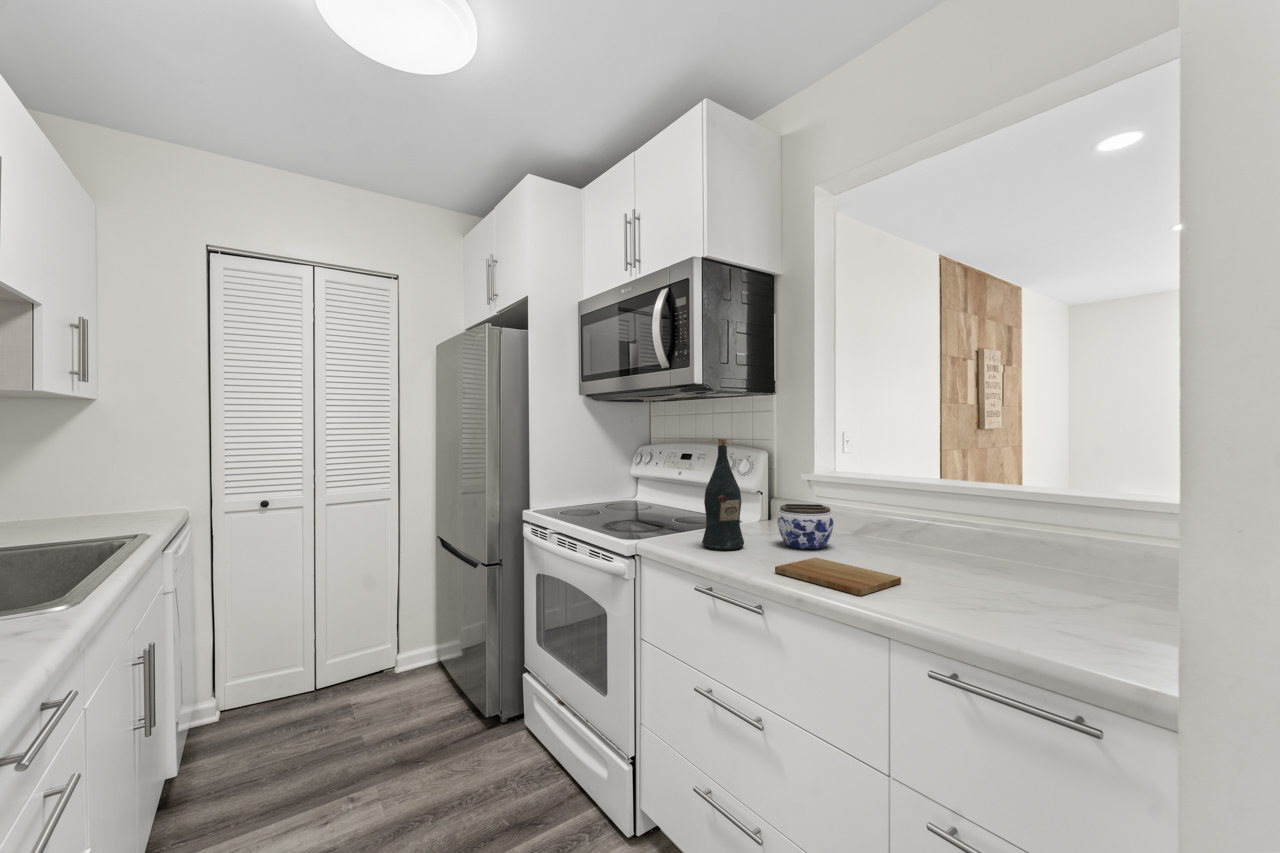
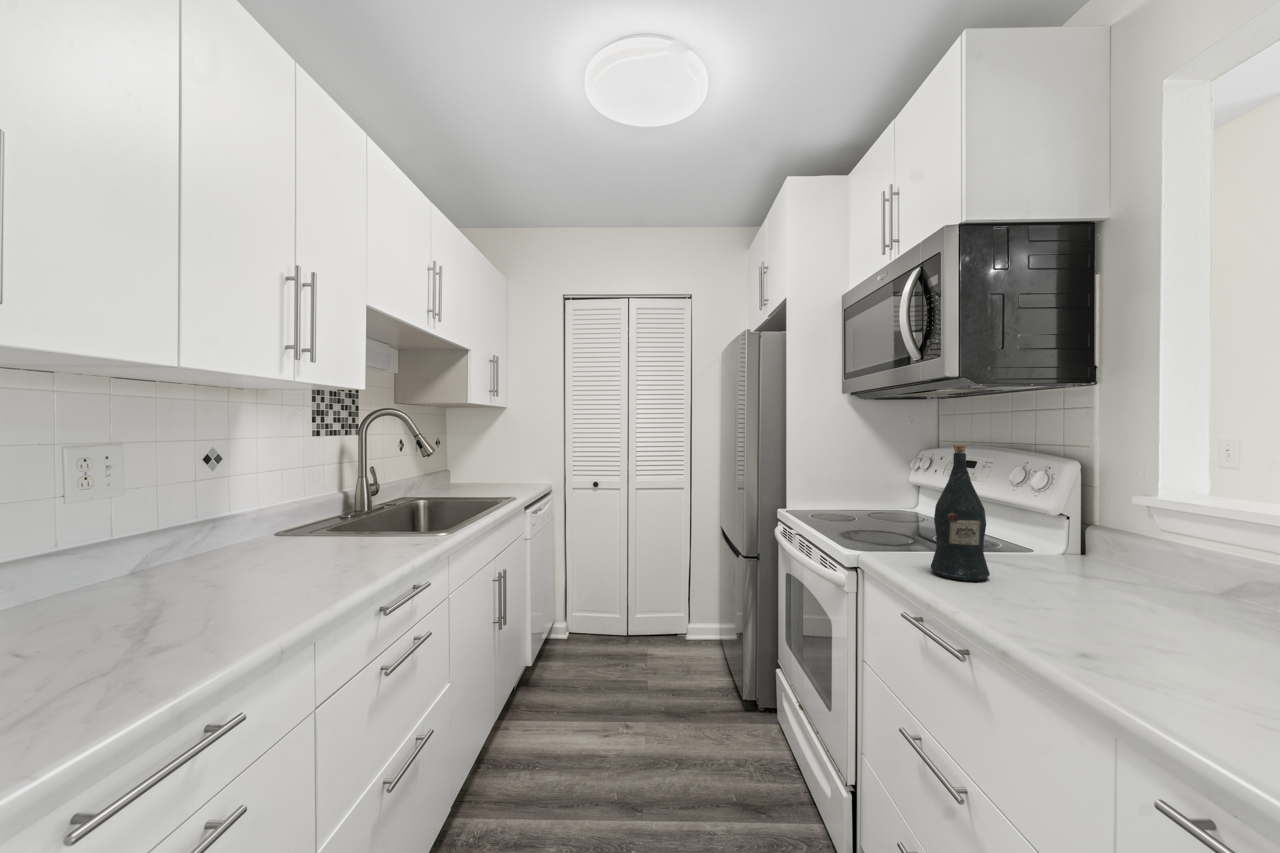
jar: present [777,504,834,549] -> none [1045,534,1141,601]
cutting board: present [775,558,901,596] -> none [989,608,1193,672]

